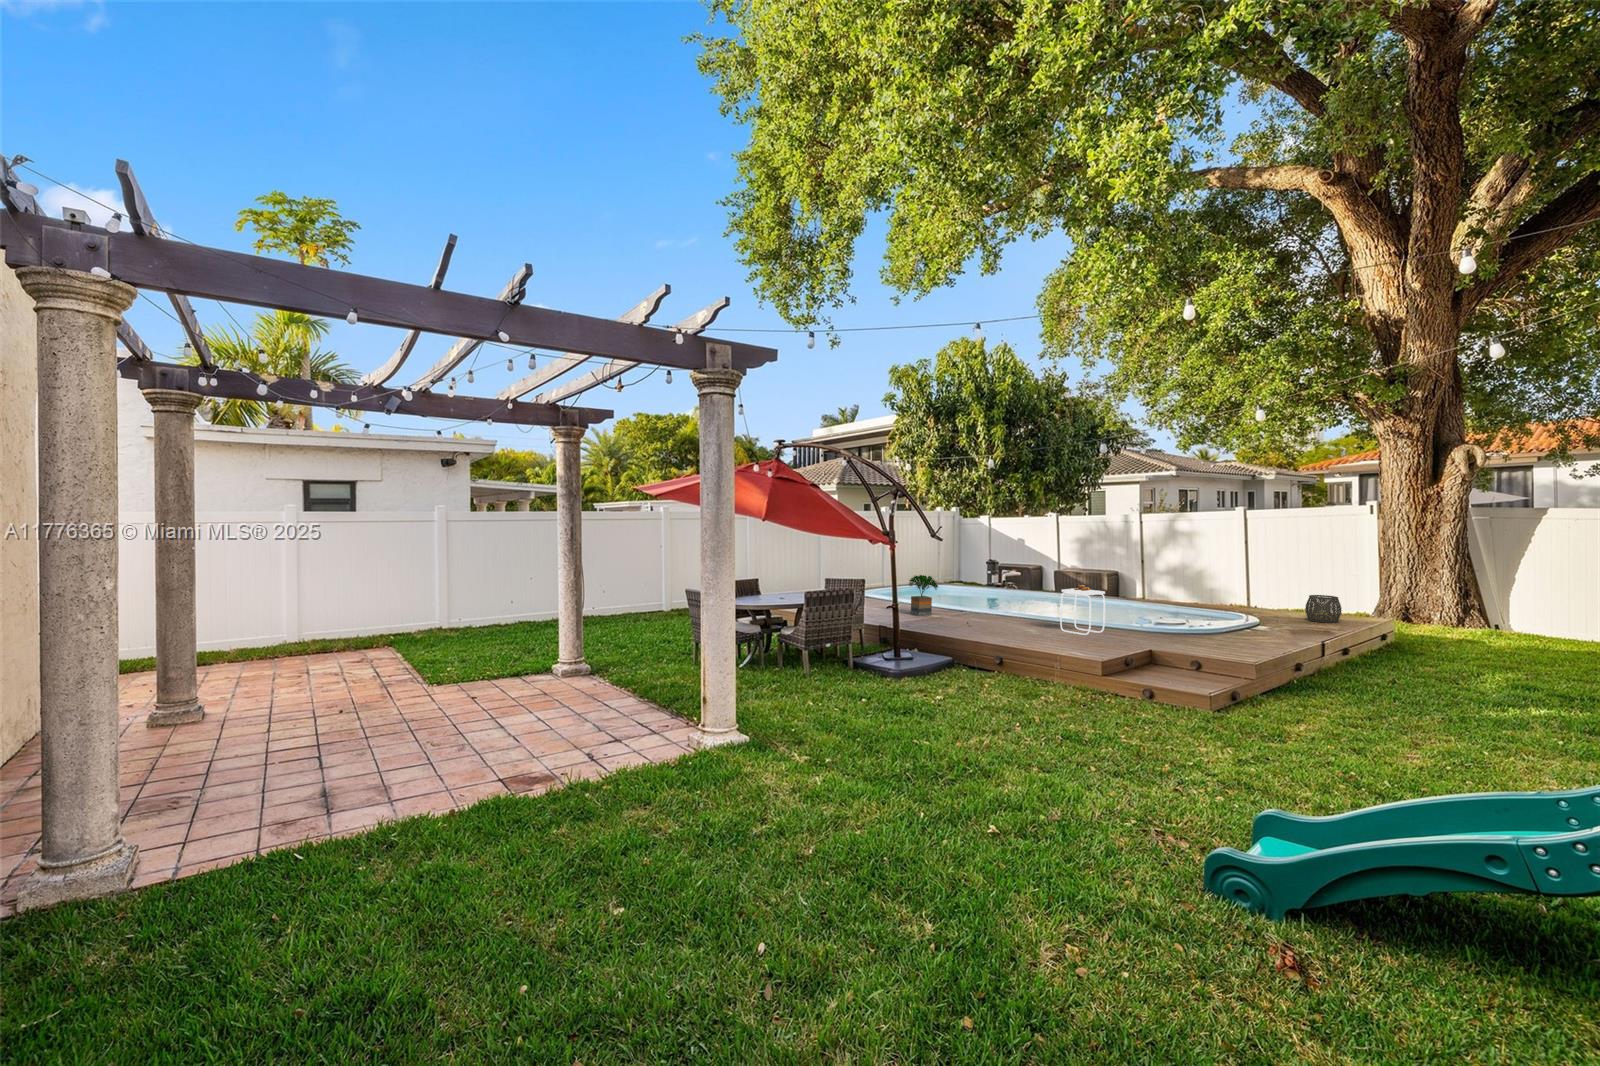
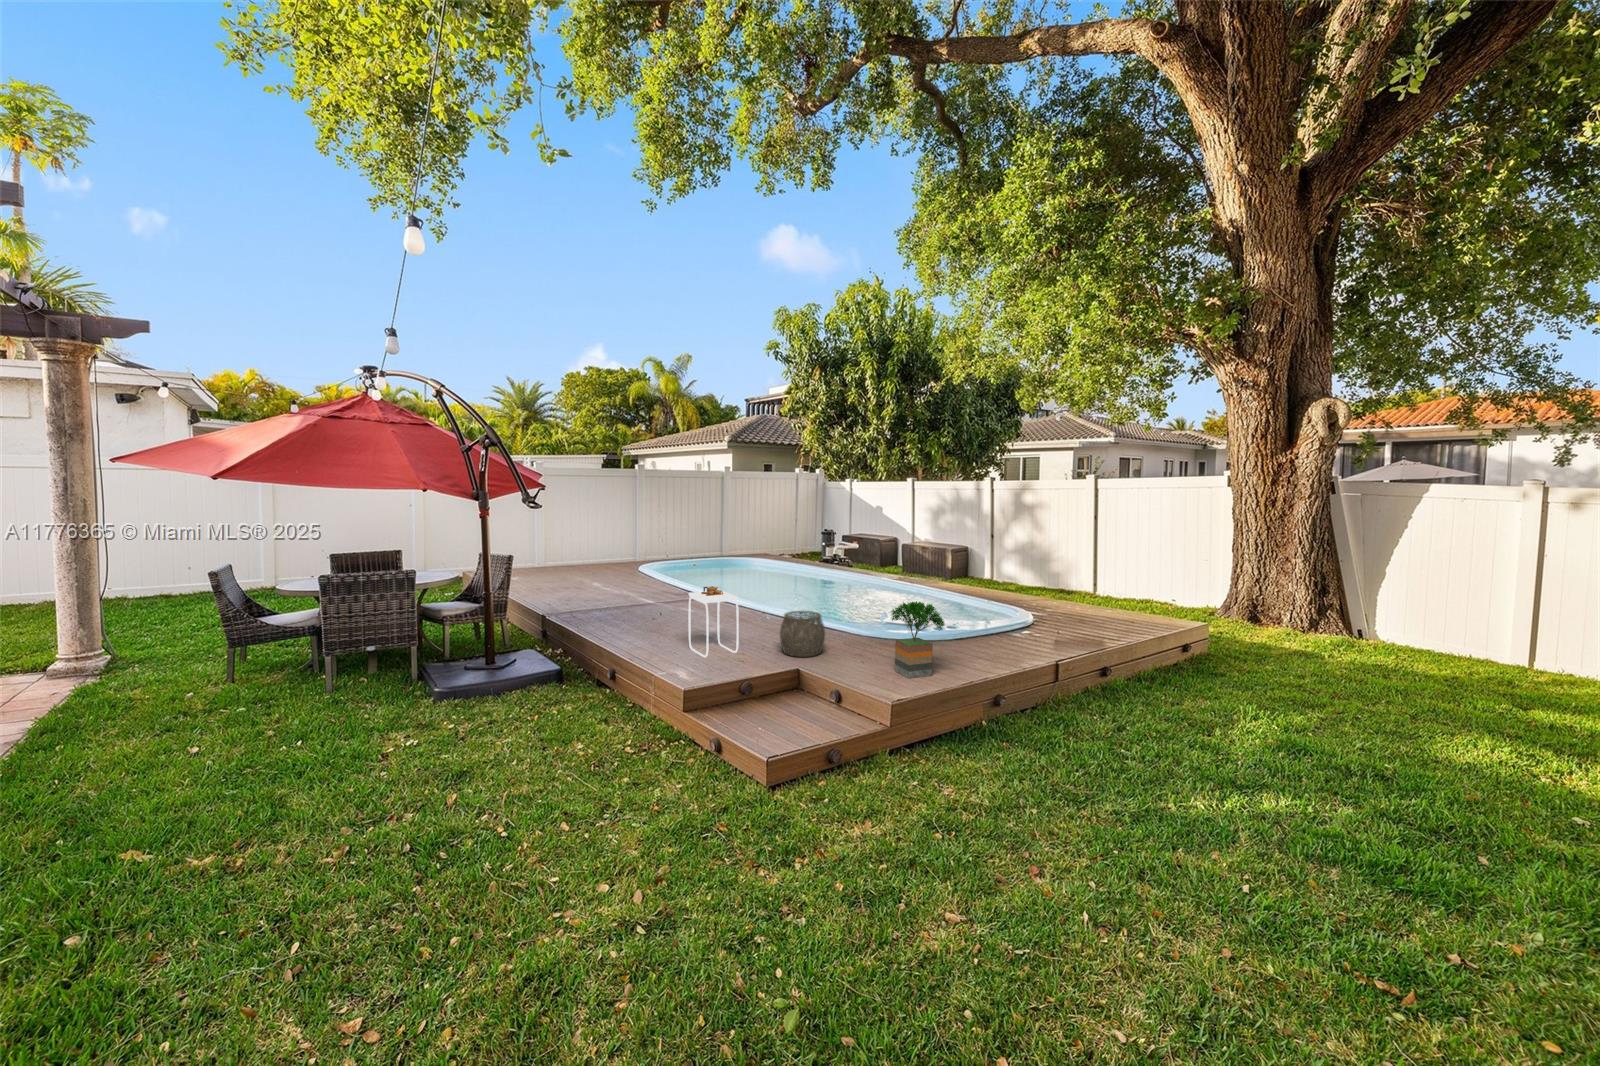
potted tree: present [909,575,938,616] -> present [891,601,945,678]
woven basket: present [1305,595,1342,623] -> present [780,611,825,657]

